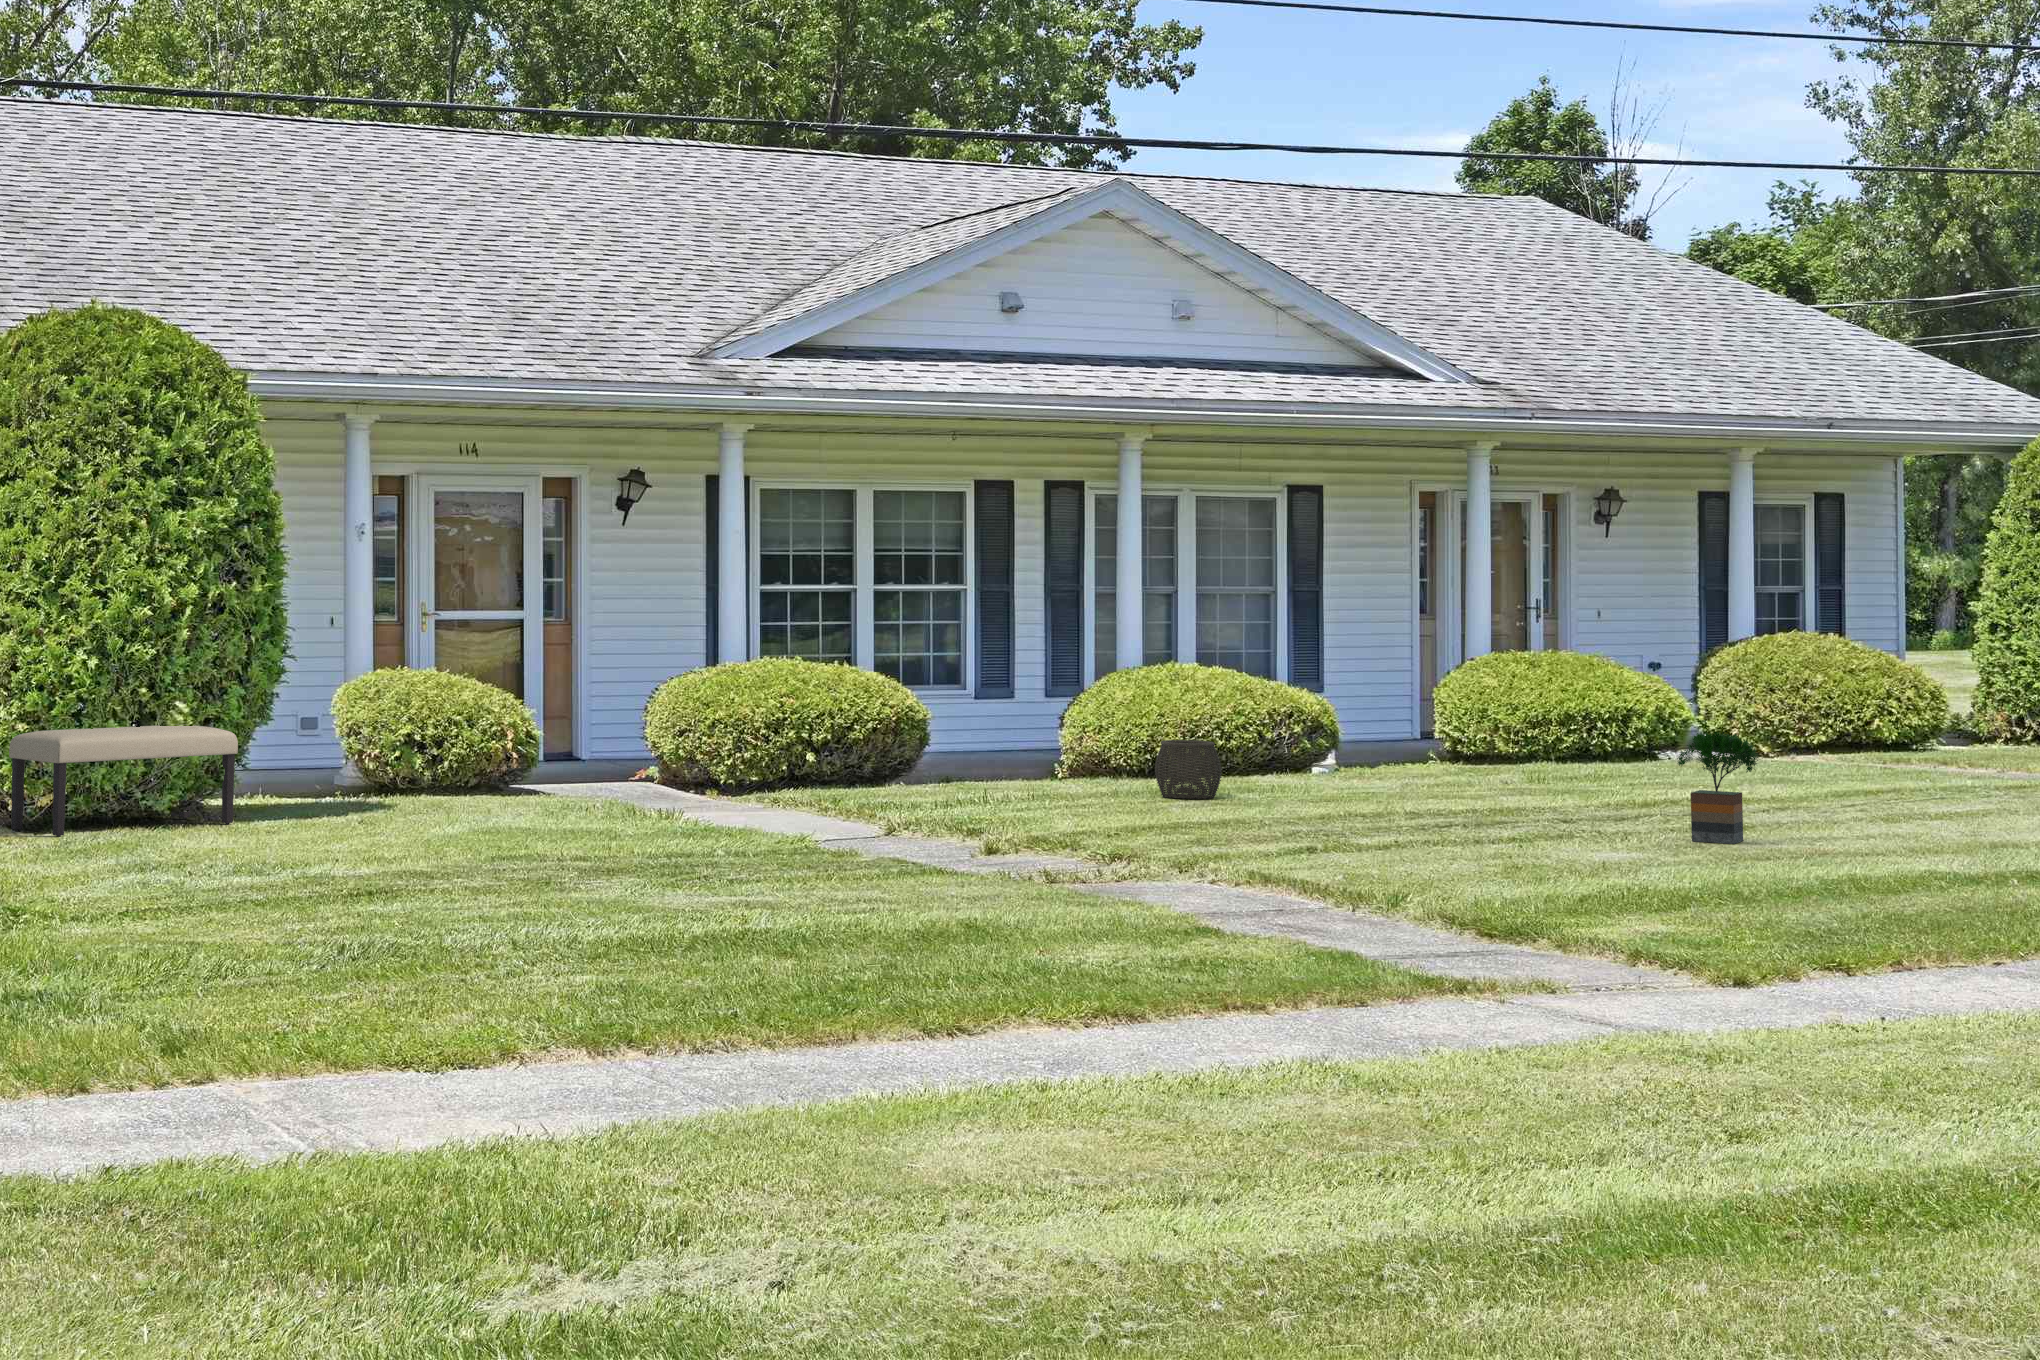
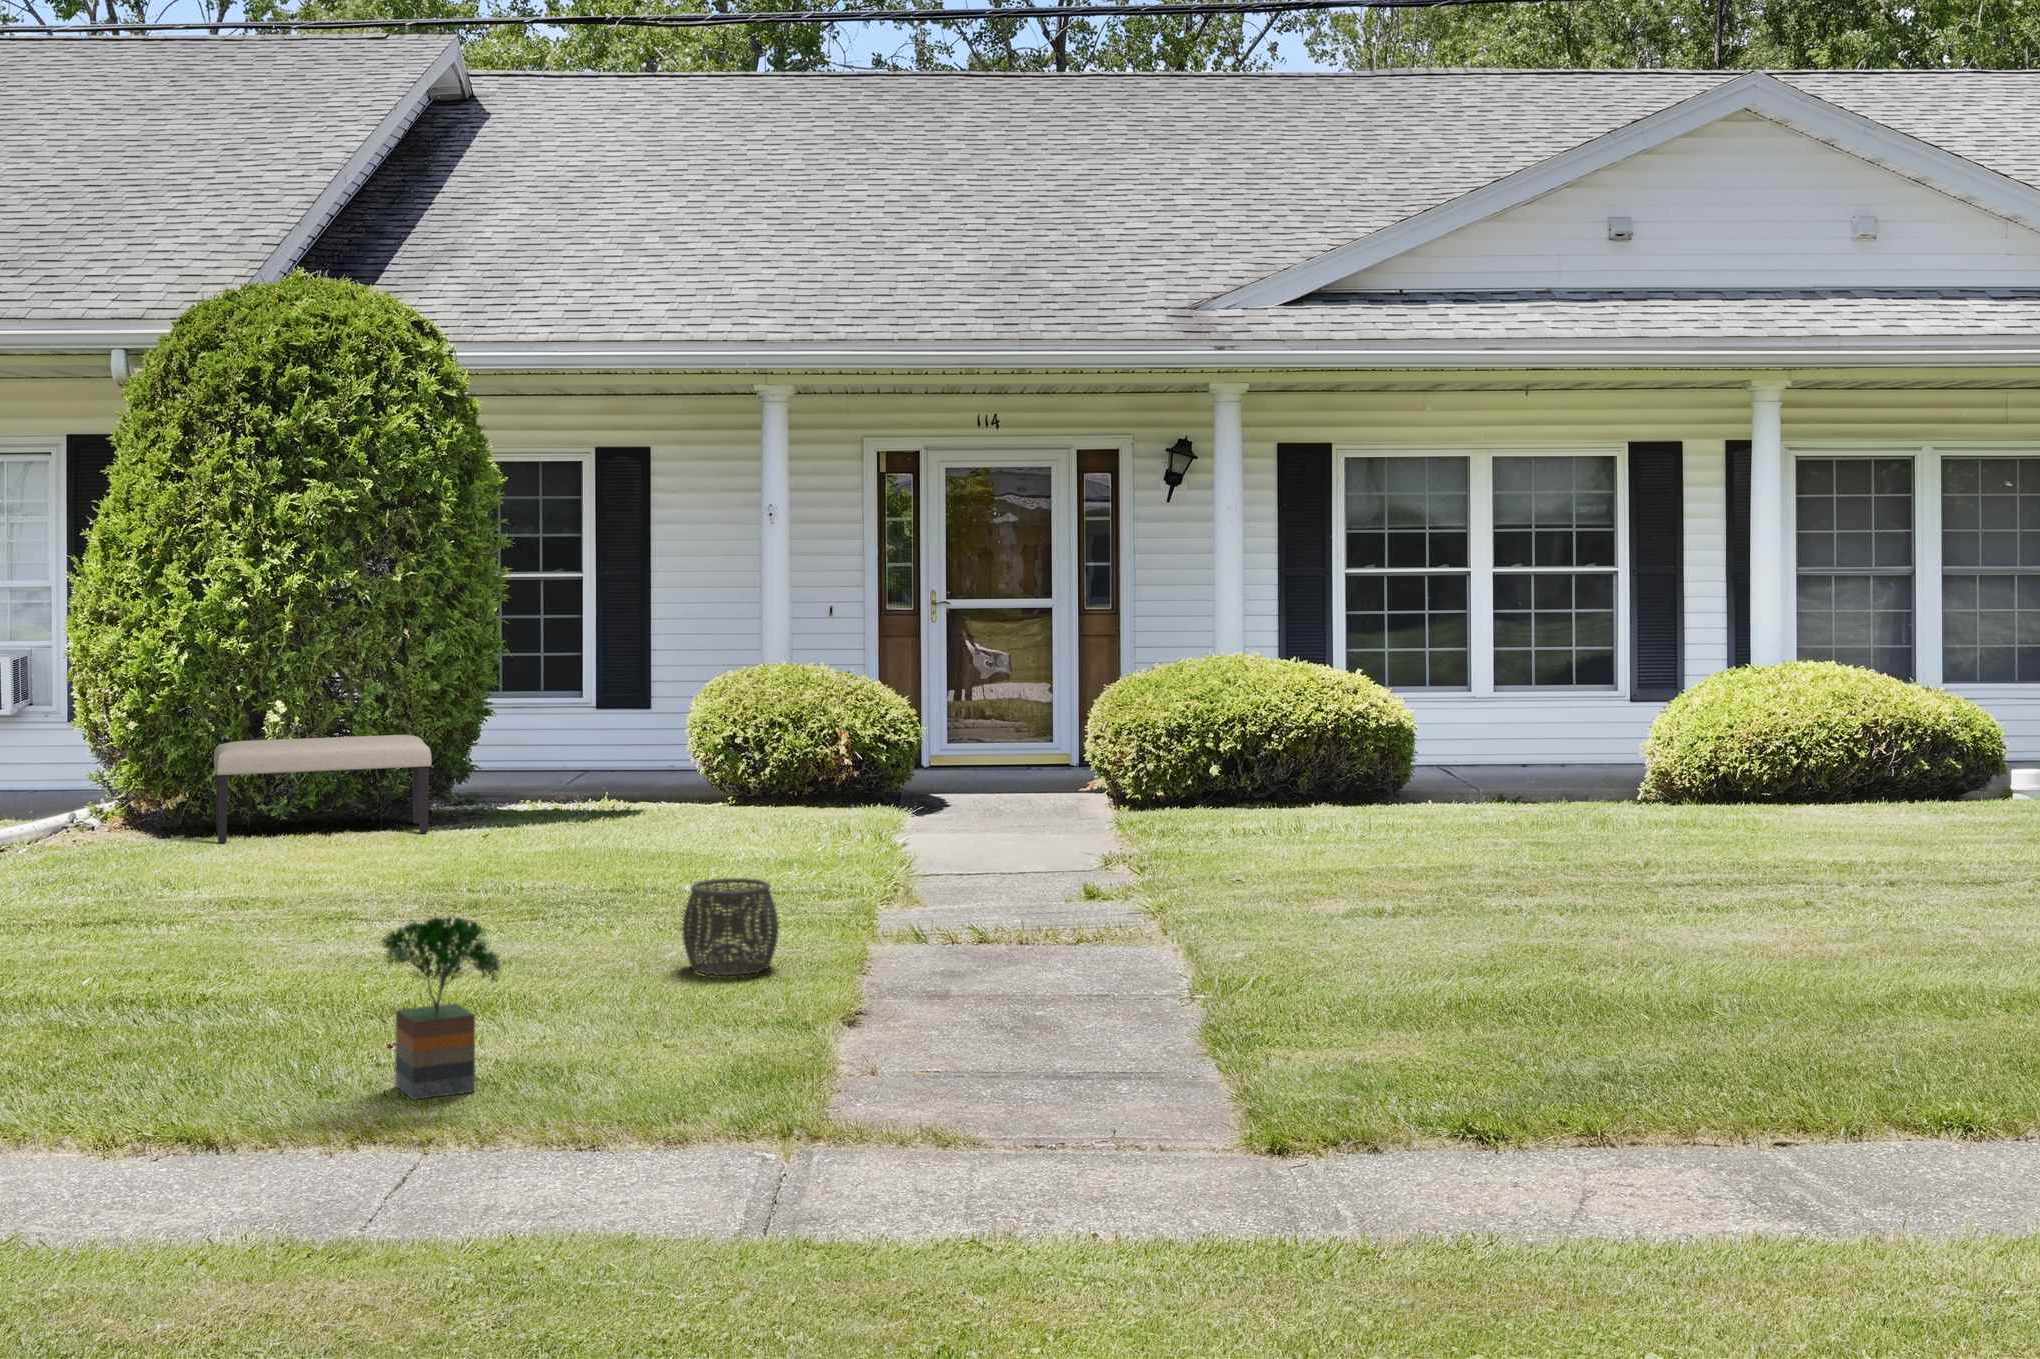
potted tree: present [1677,732,1759,844] -> present [381,916,502,1100]
woven basket: present [1155,740,1222,799] -> present [682,878,779,976]

